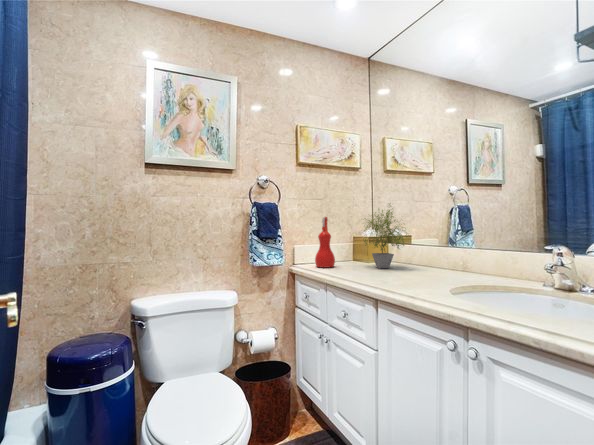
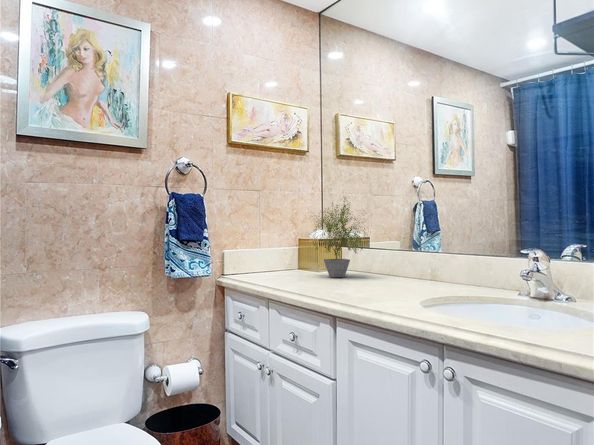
spray bottle: present [315,217,335,267] -> none [252,213,278,278]

